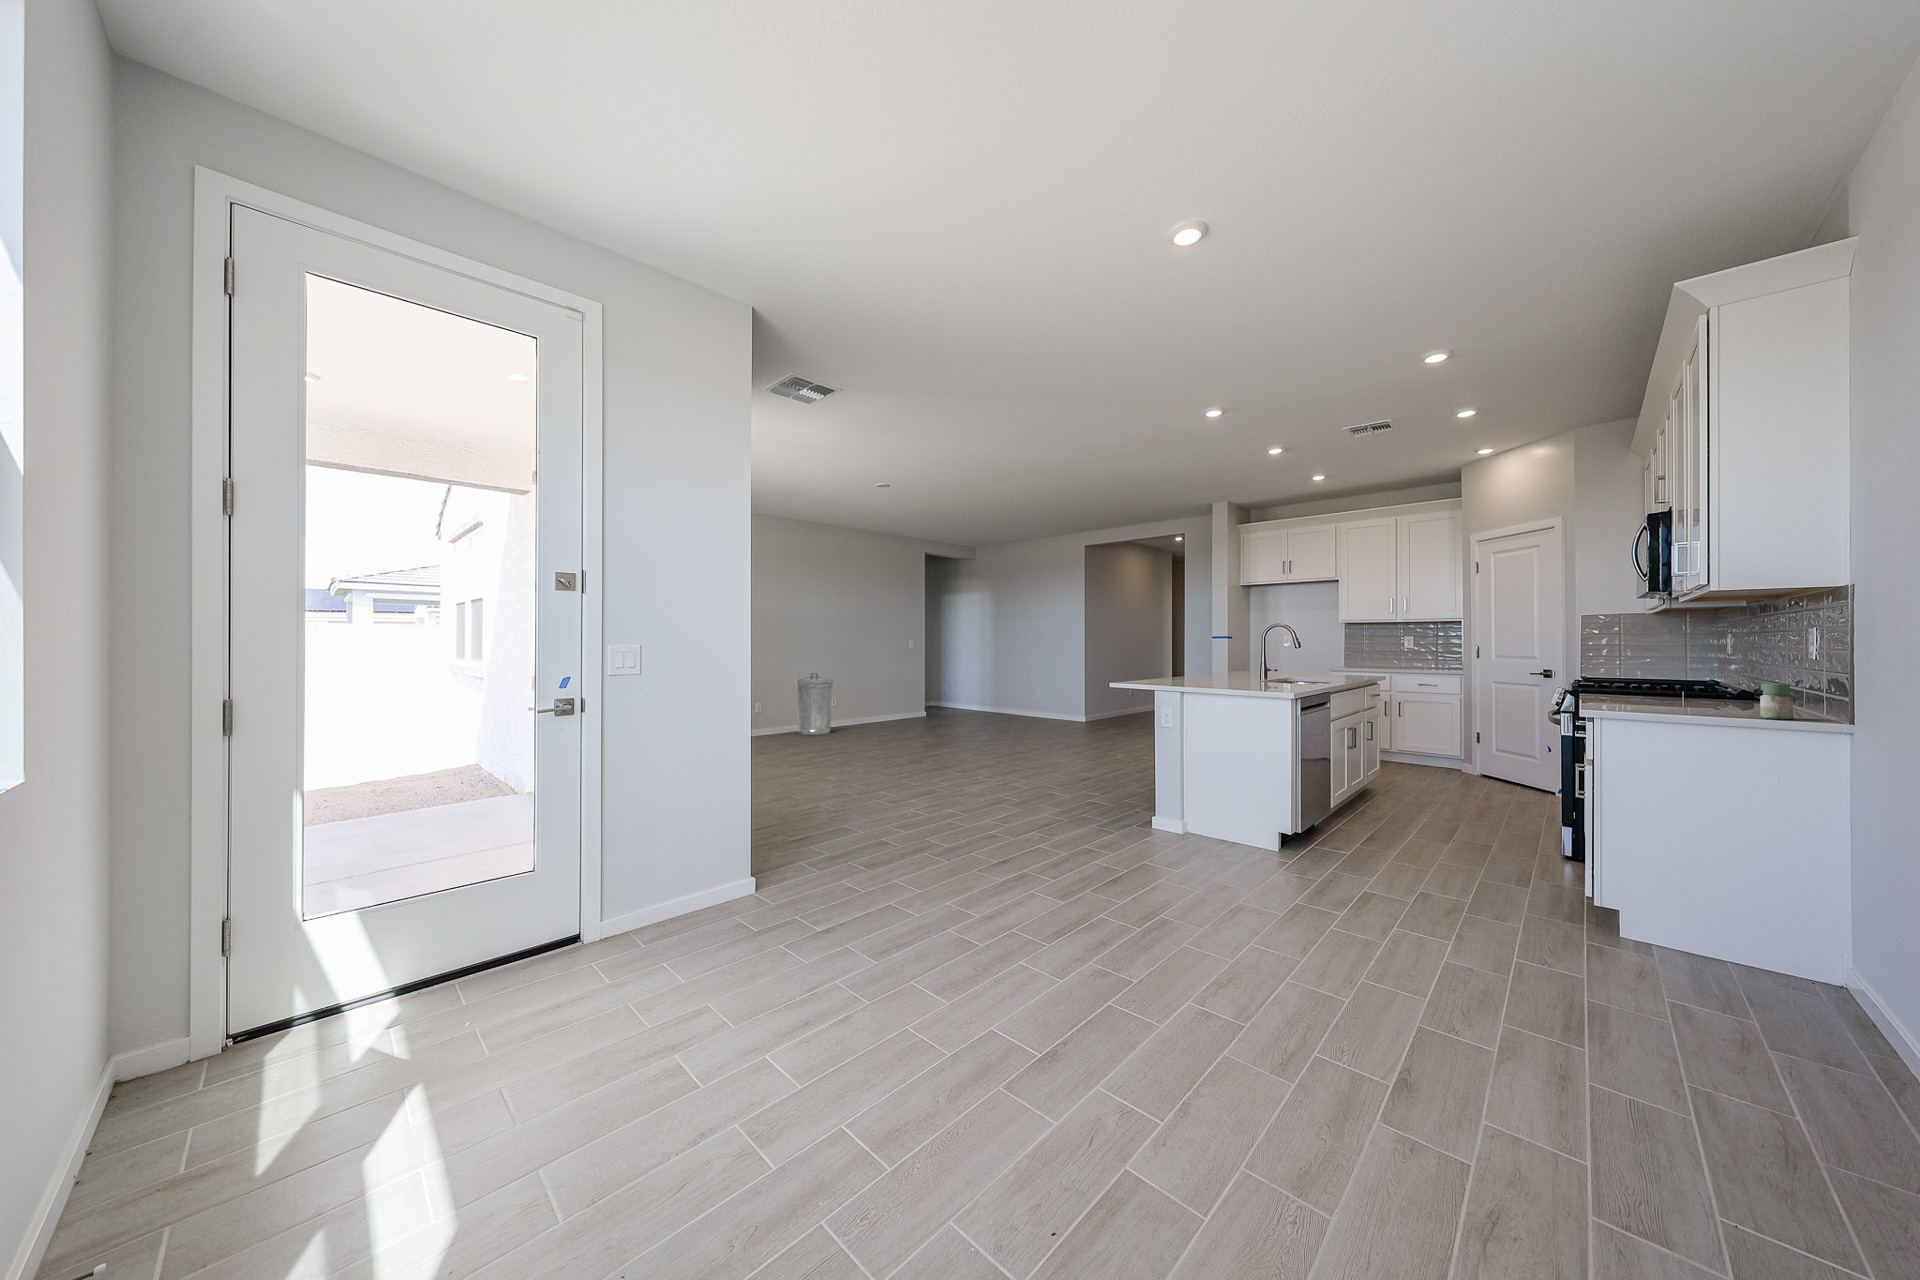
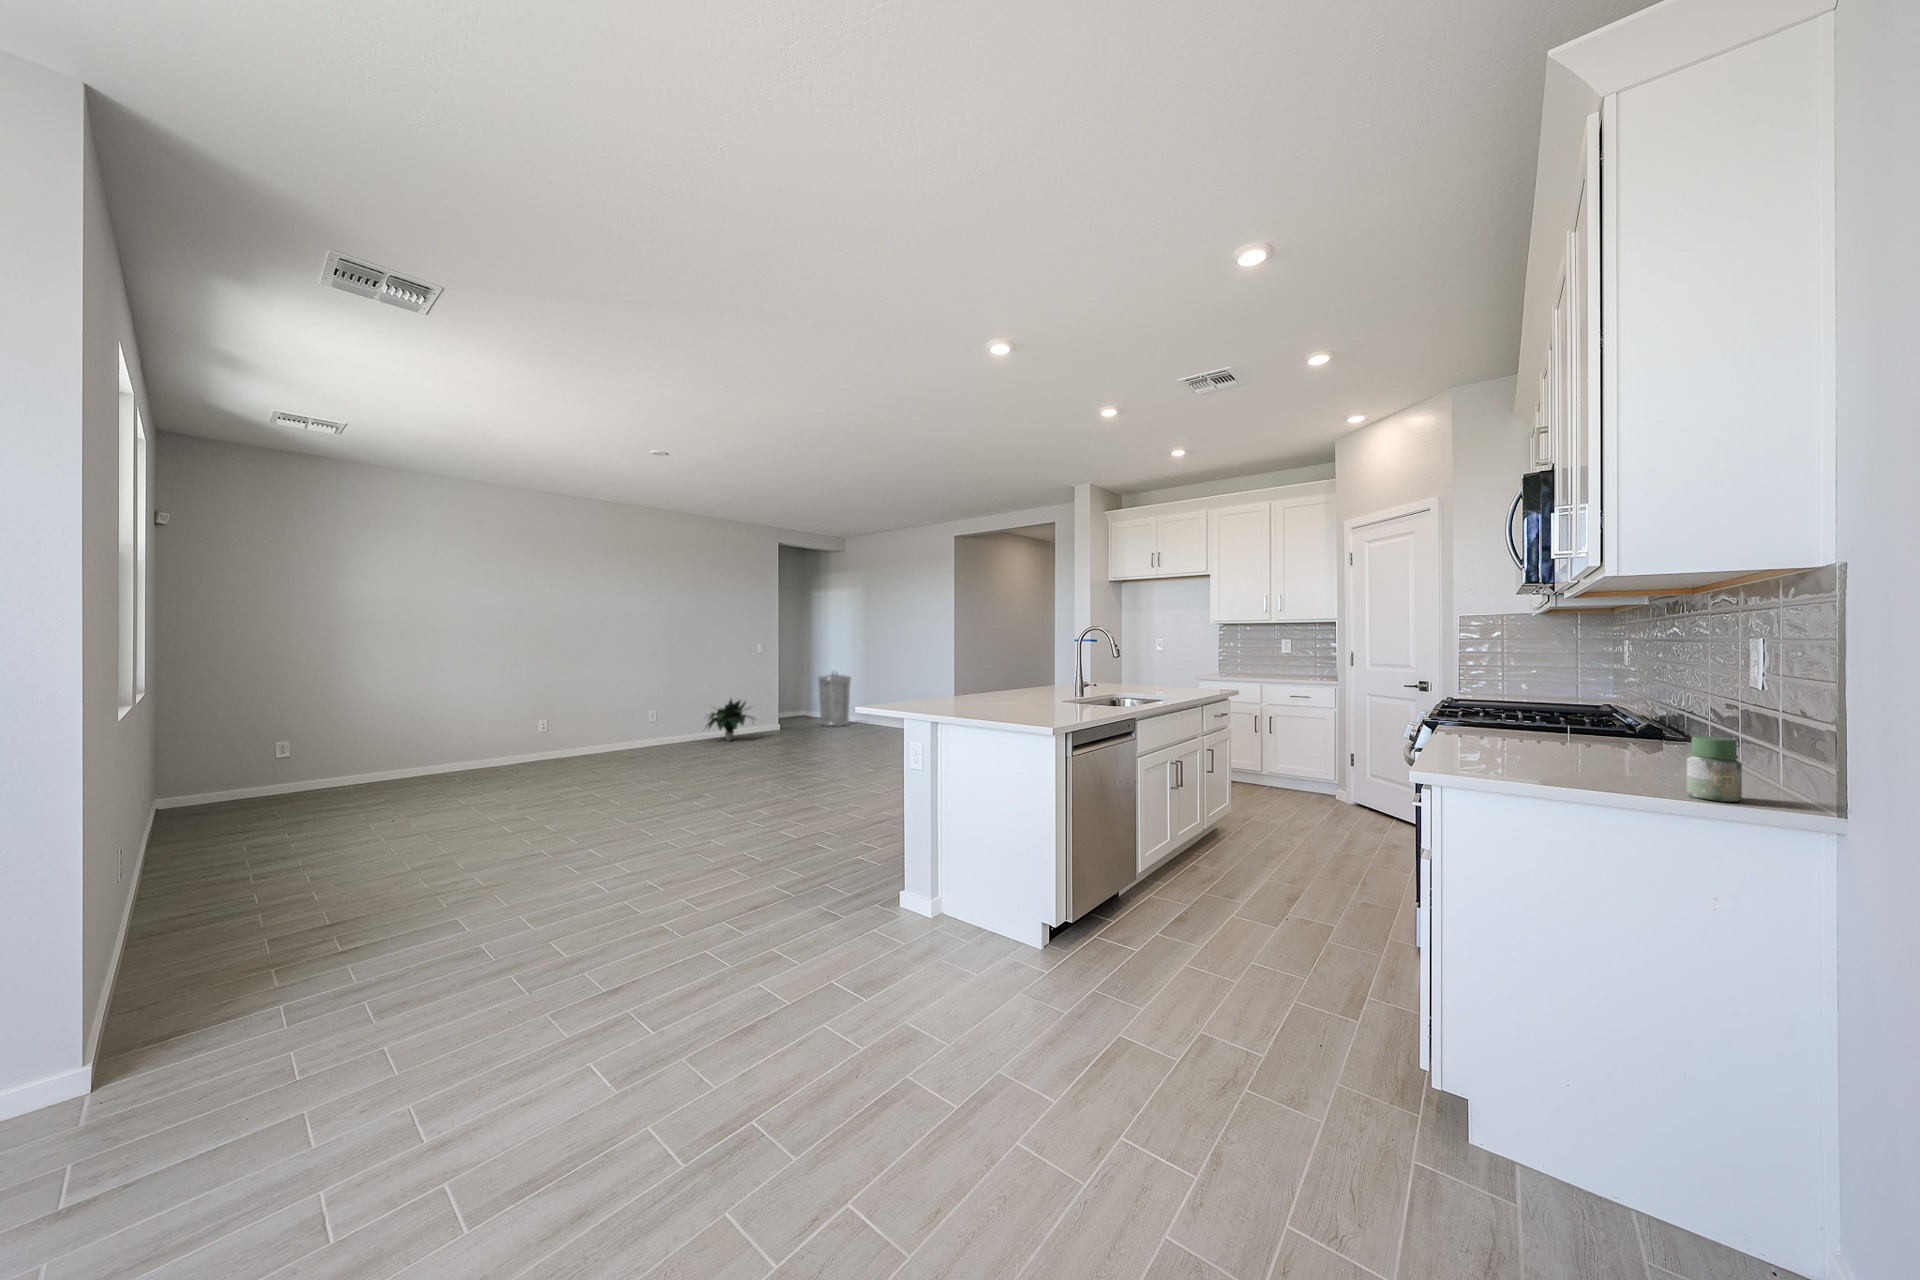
trash can: present [796,673,833,735] -> present [818,672,851,727]
potted plant: none [871,688,919,725] -> present [708,700,753,741]

